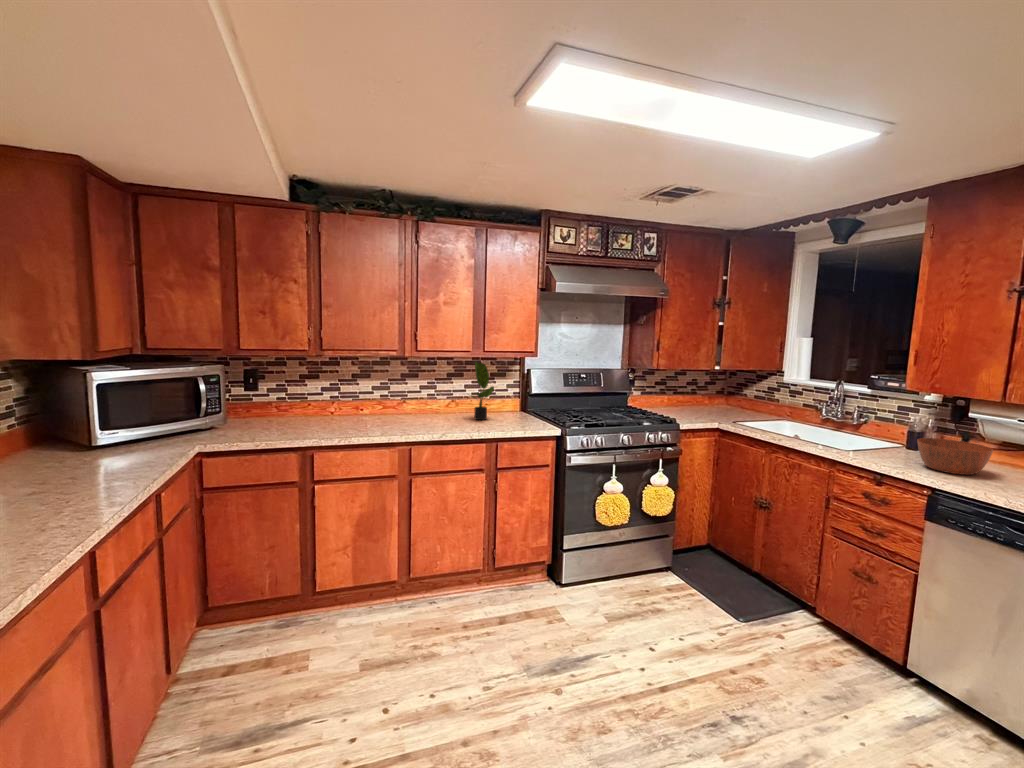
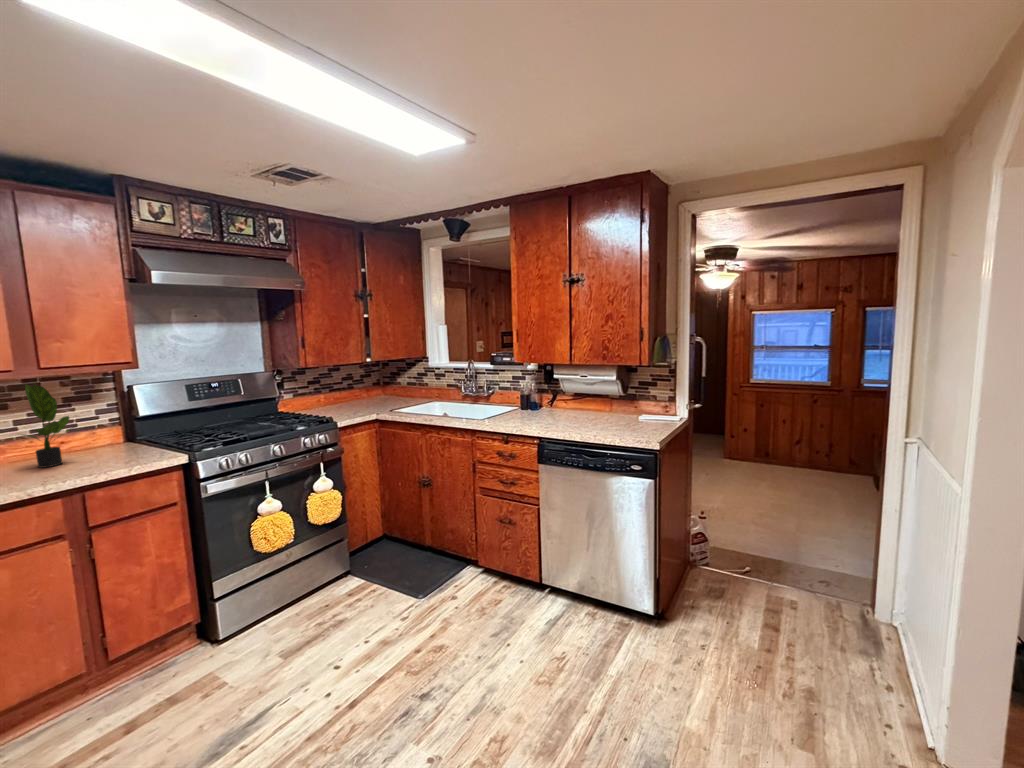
bowl: present [917,438,993,475] -> none [526,397,571,422]

